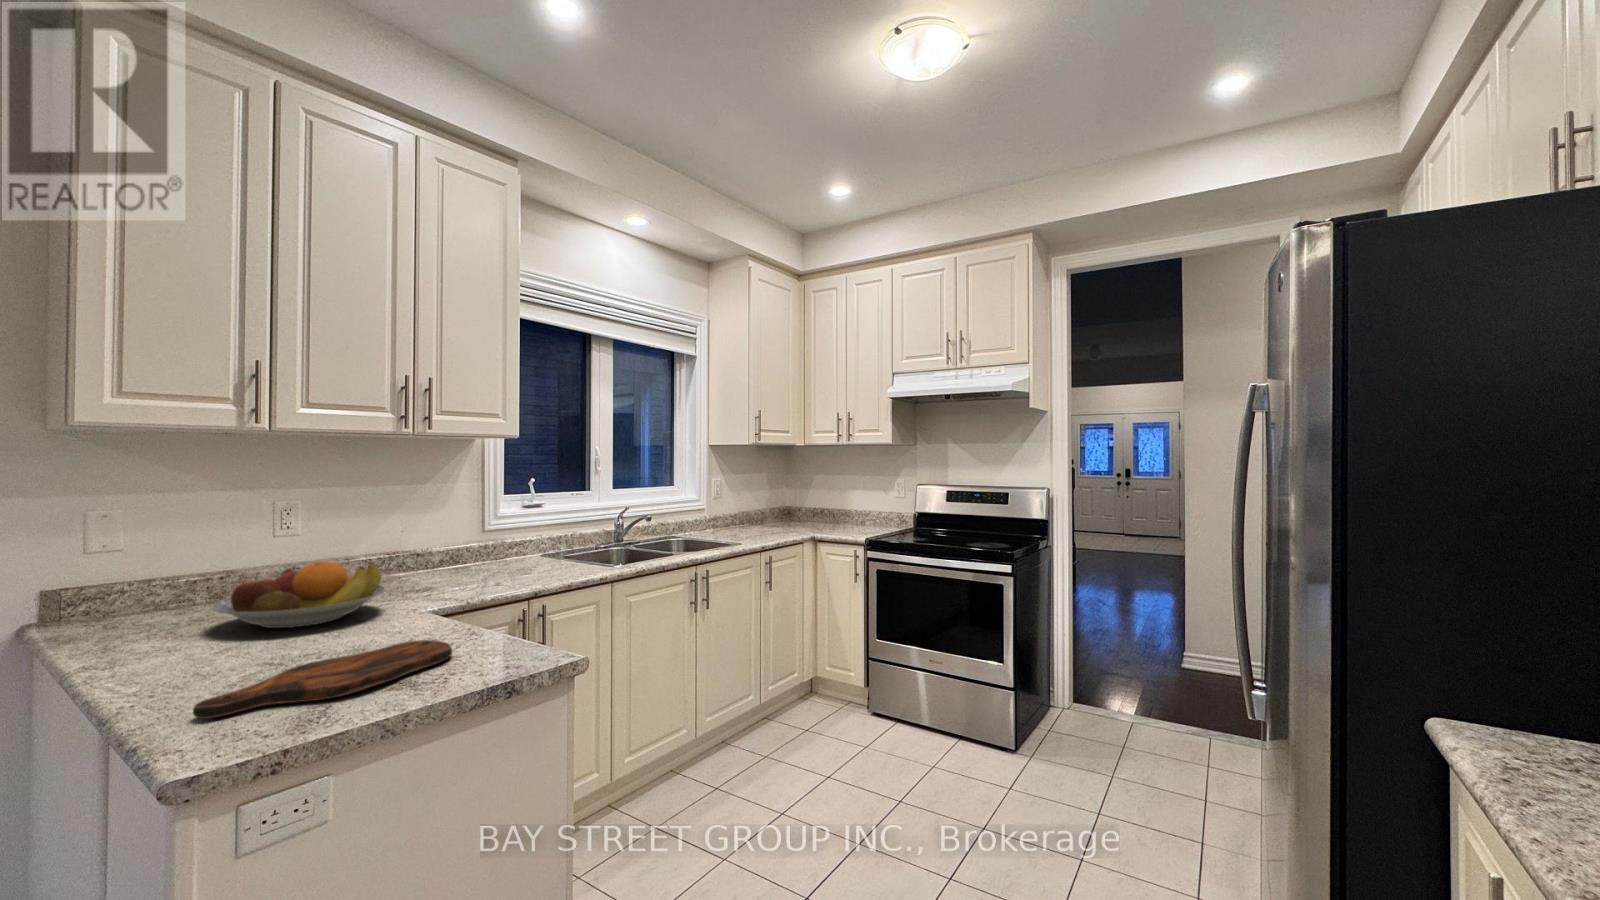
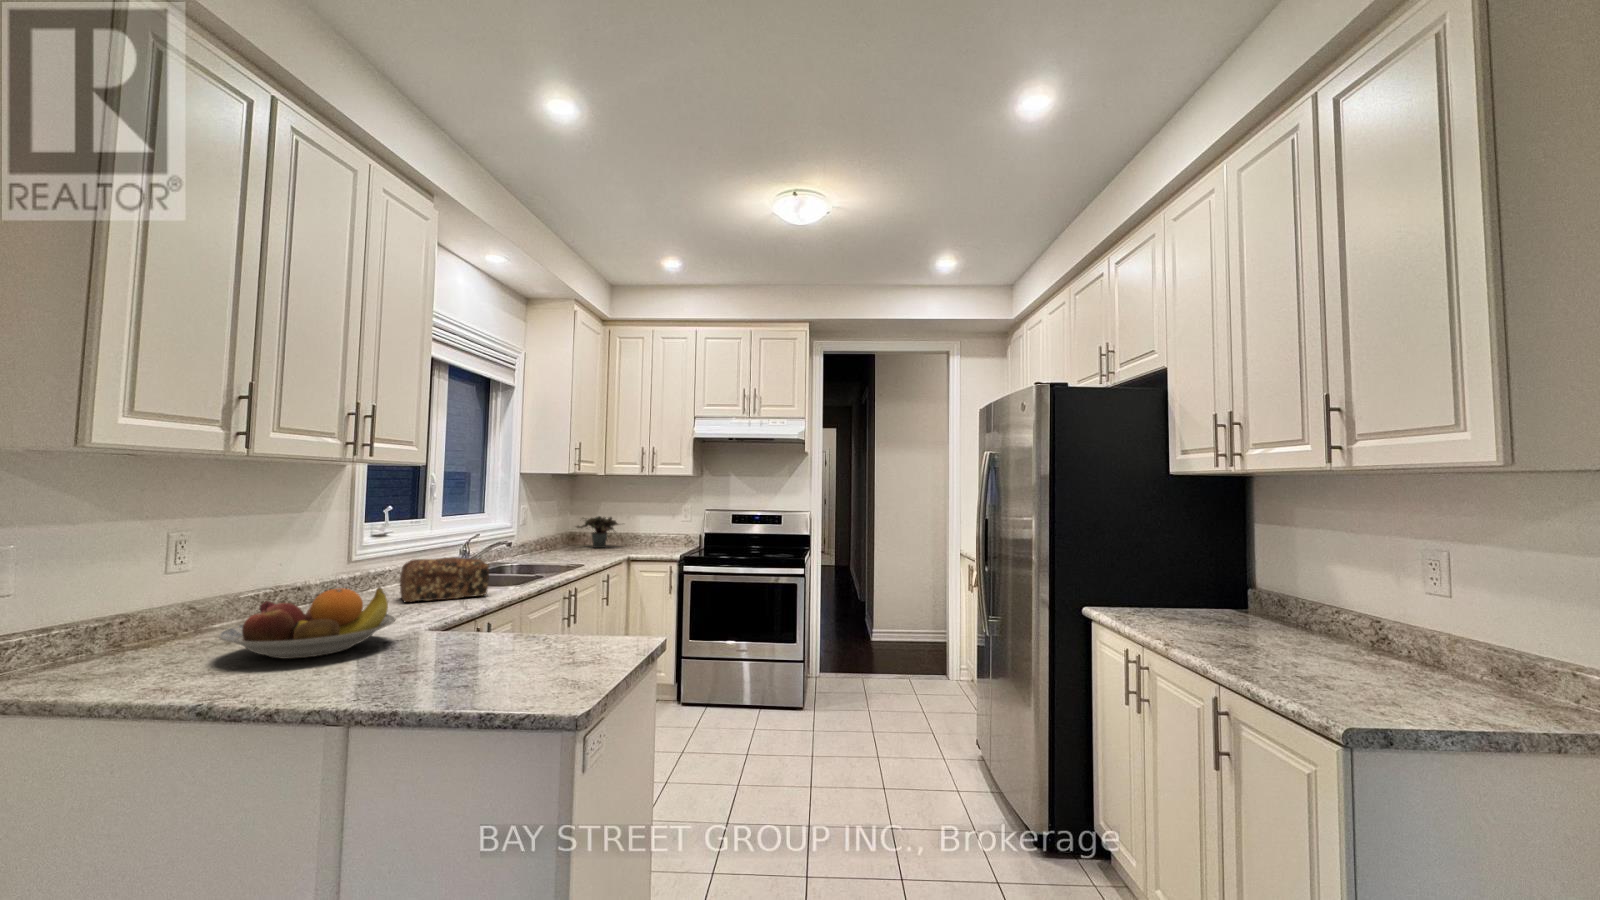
potted plant: none [783,490,834,524] -> present [577,516,619,548]
bread loaf: none [496,531,584,575] -> present [400,557,489,602]
cutting board: present [193,640,452,719] -> none [469,640,570,699]

